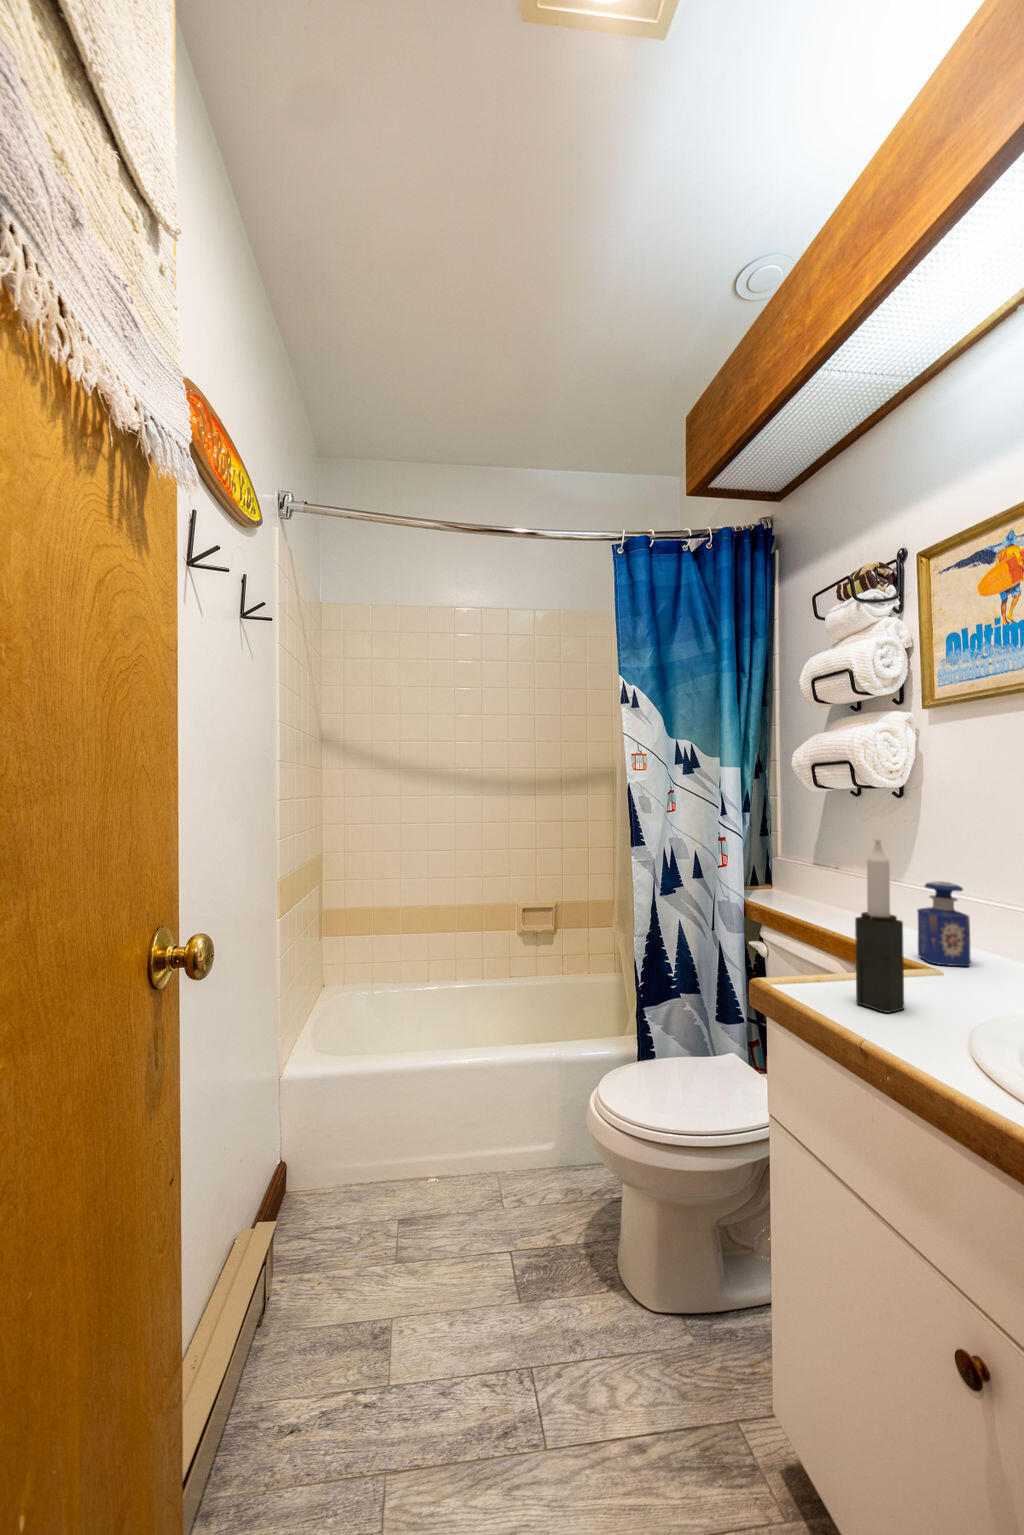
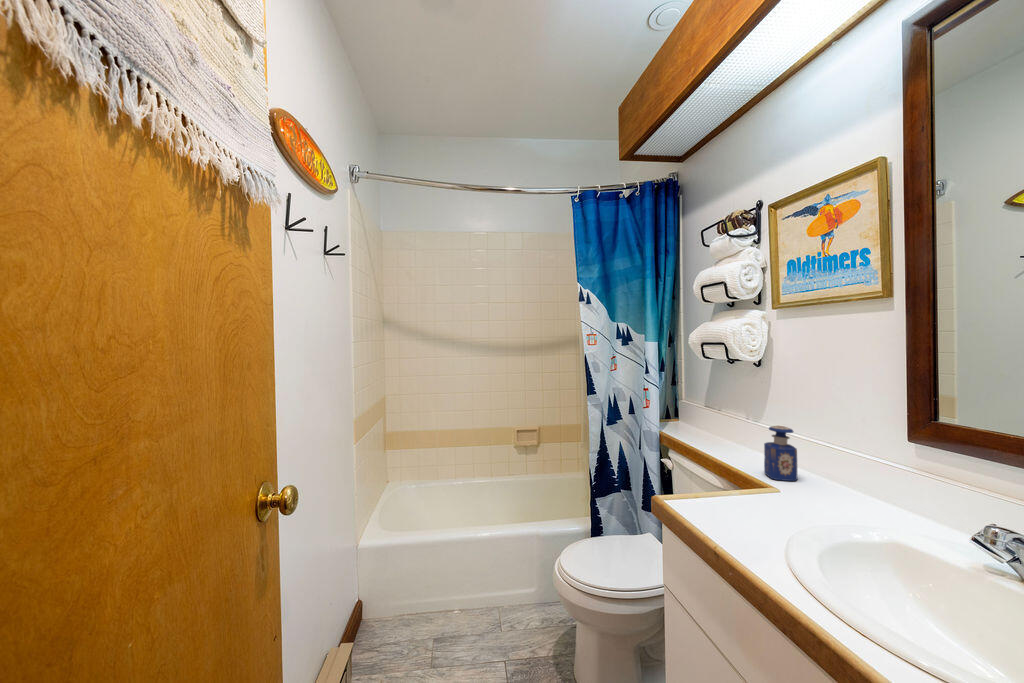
candle: present [855,838,904,1013] -> none [715,407,746,519]

